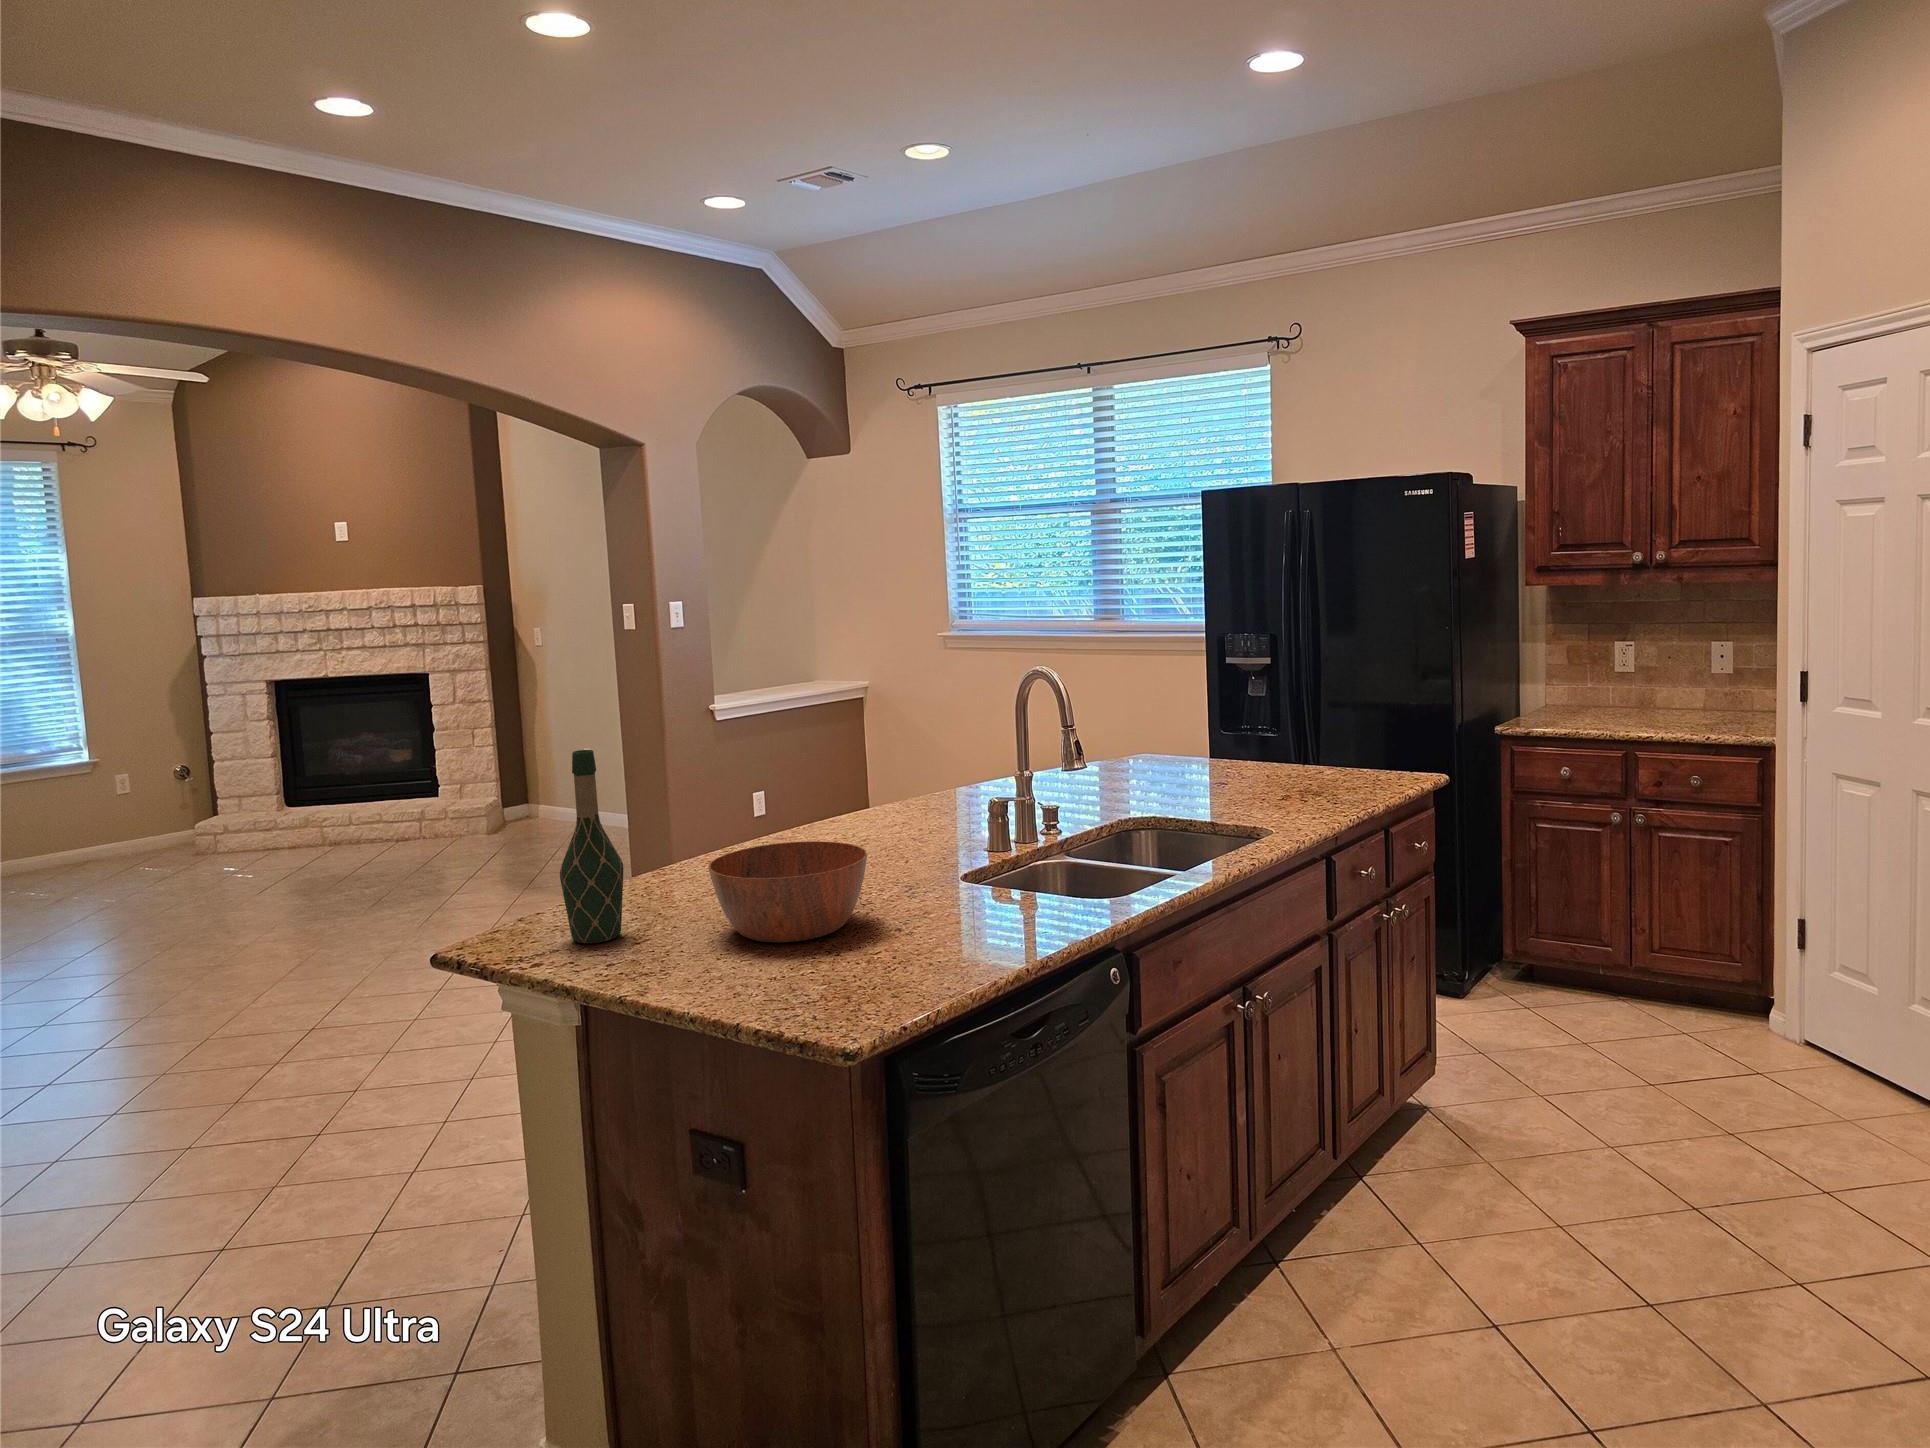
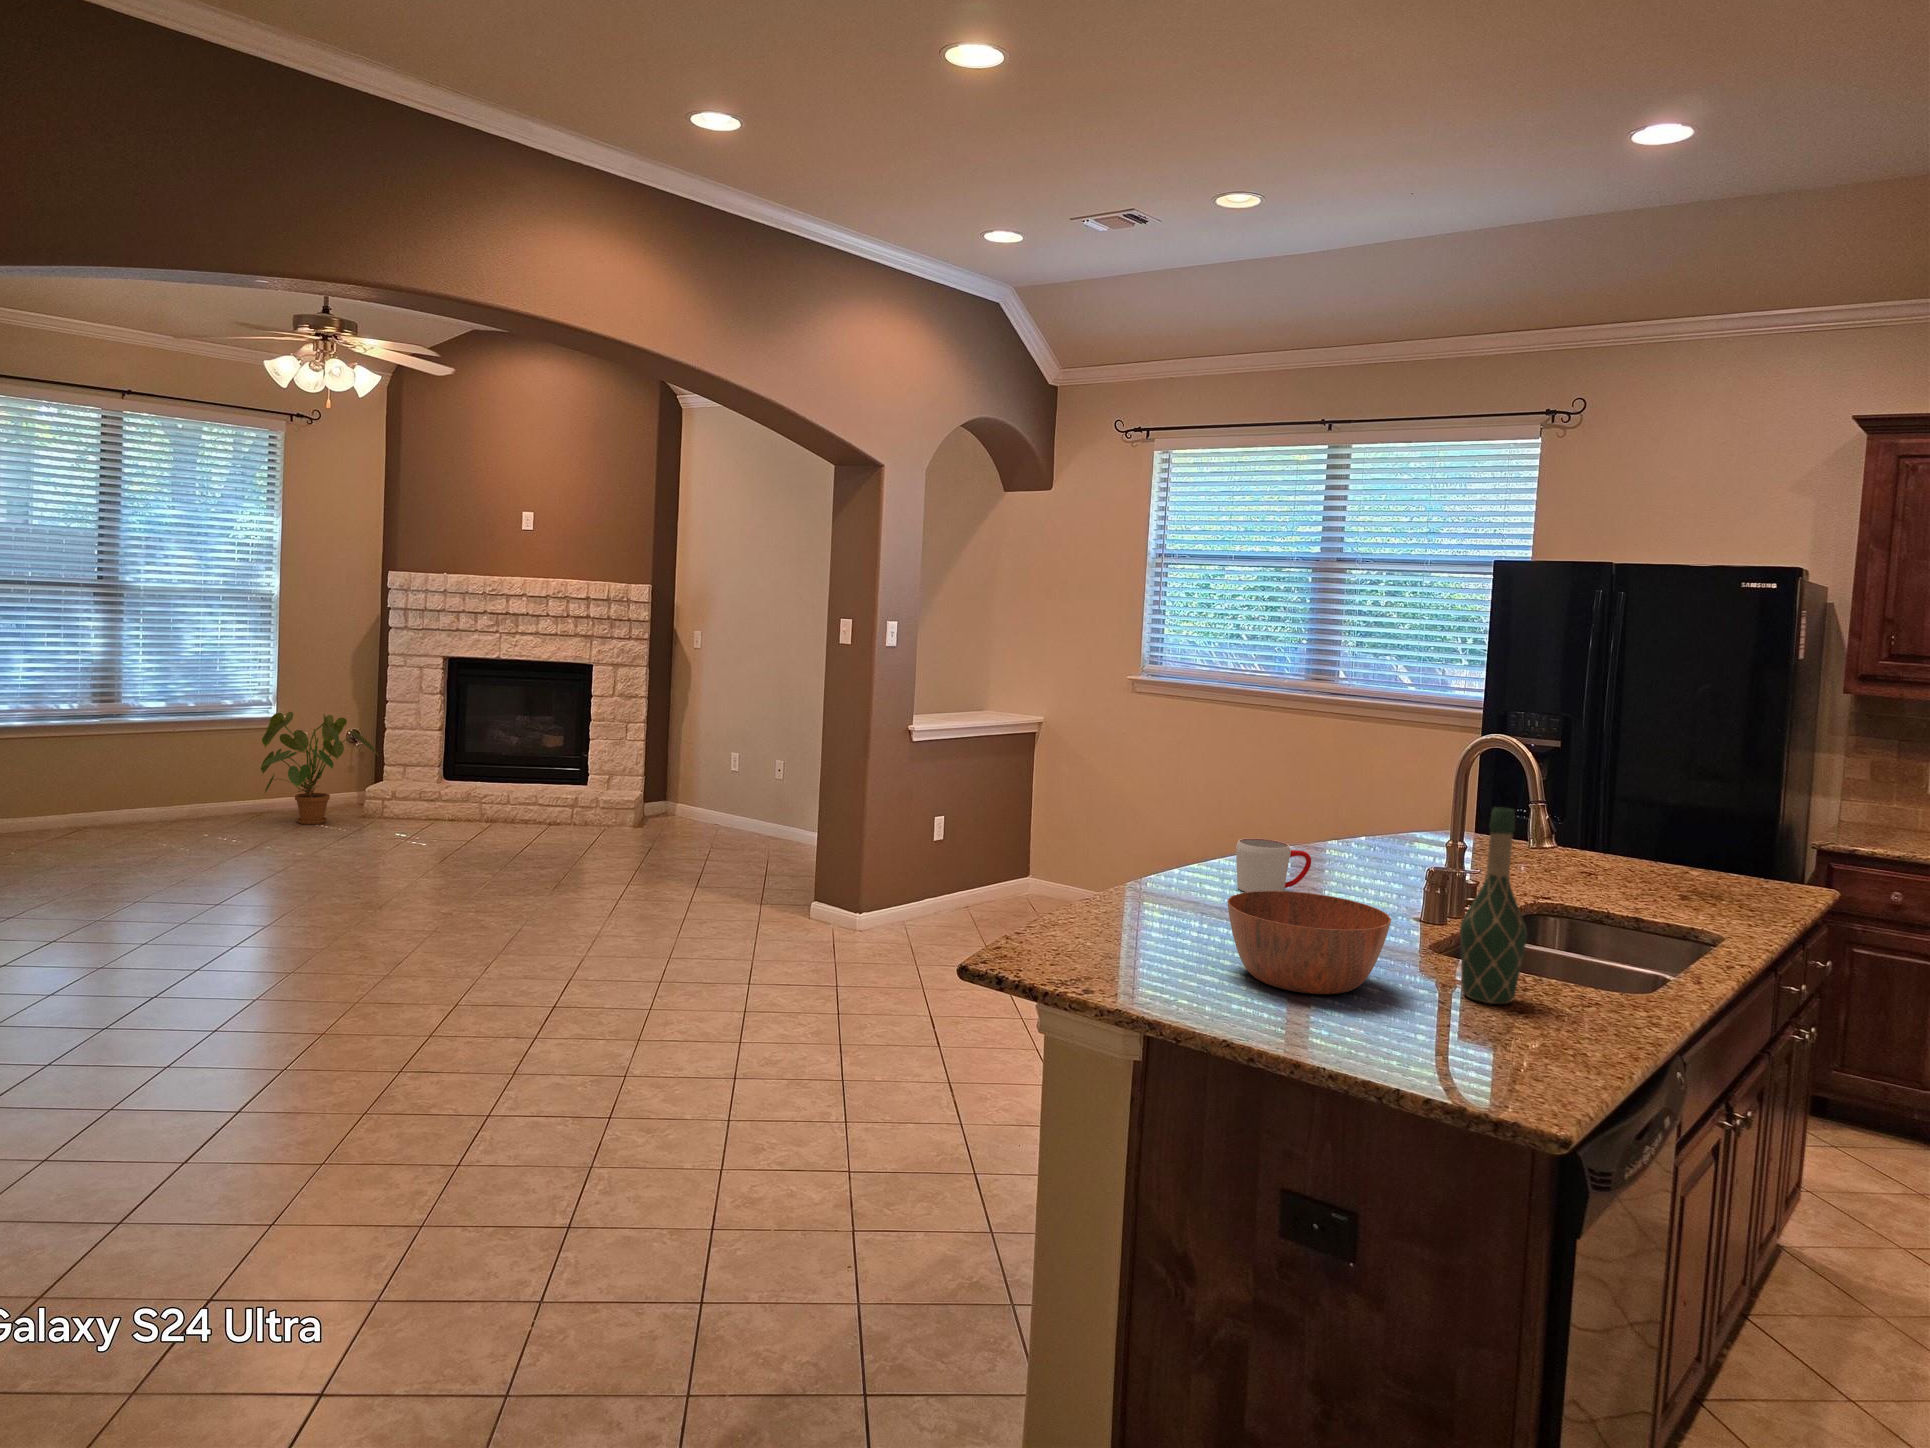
wine bottle: present [560,750,624,943] -> present [1460,807,1527,1004]
house plant: none [61,754,204,871] -> present [260,712,377,825]
mug: none [839,788,915,843] -> present [1236,838,1311,892]

